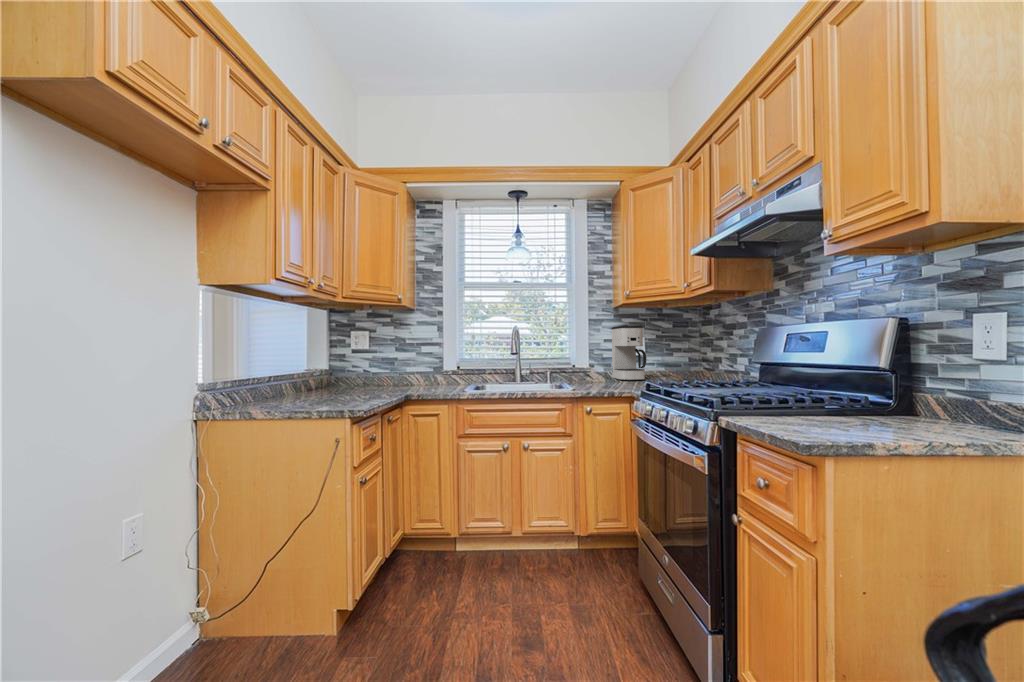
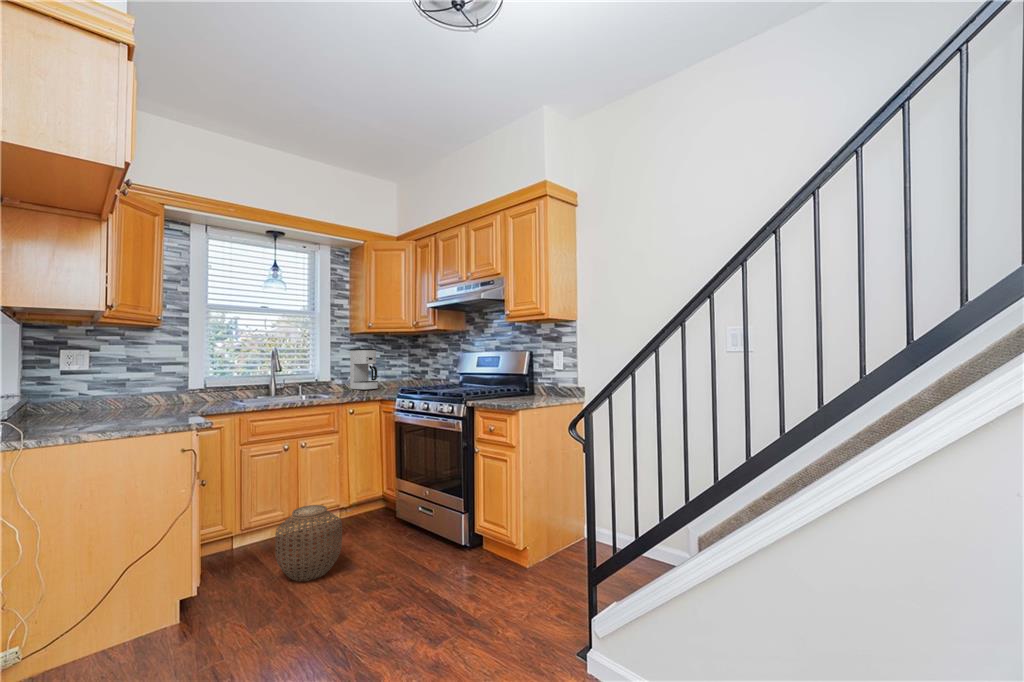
woven basket: none [440,531,522,639] -> present [275,505,342,581]

